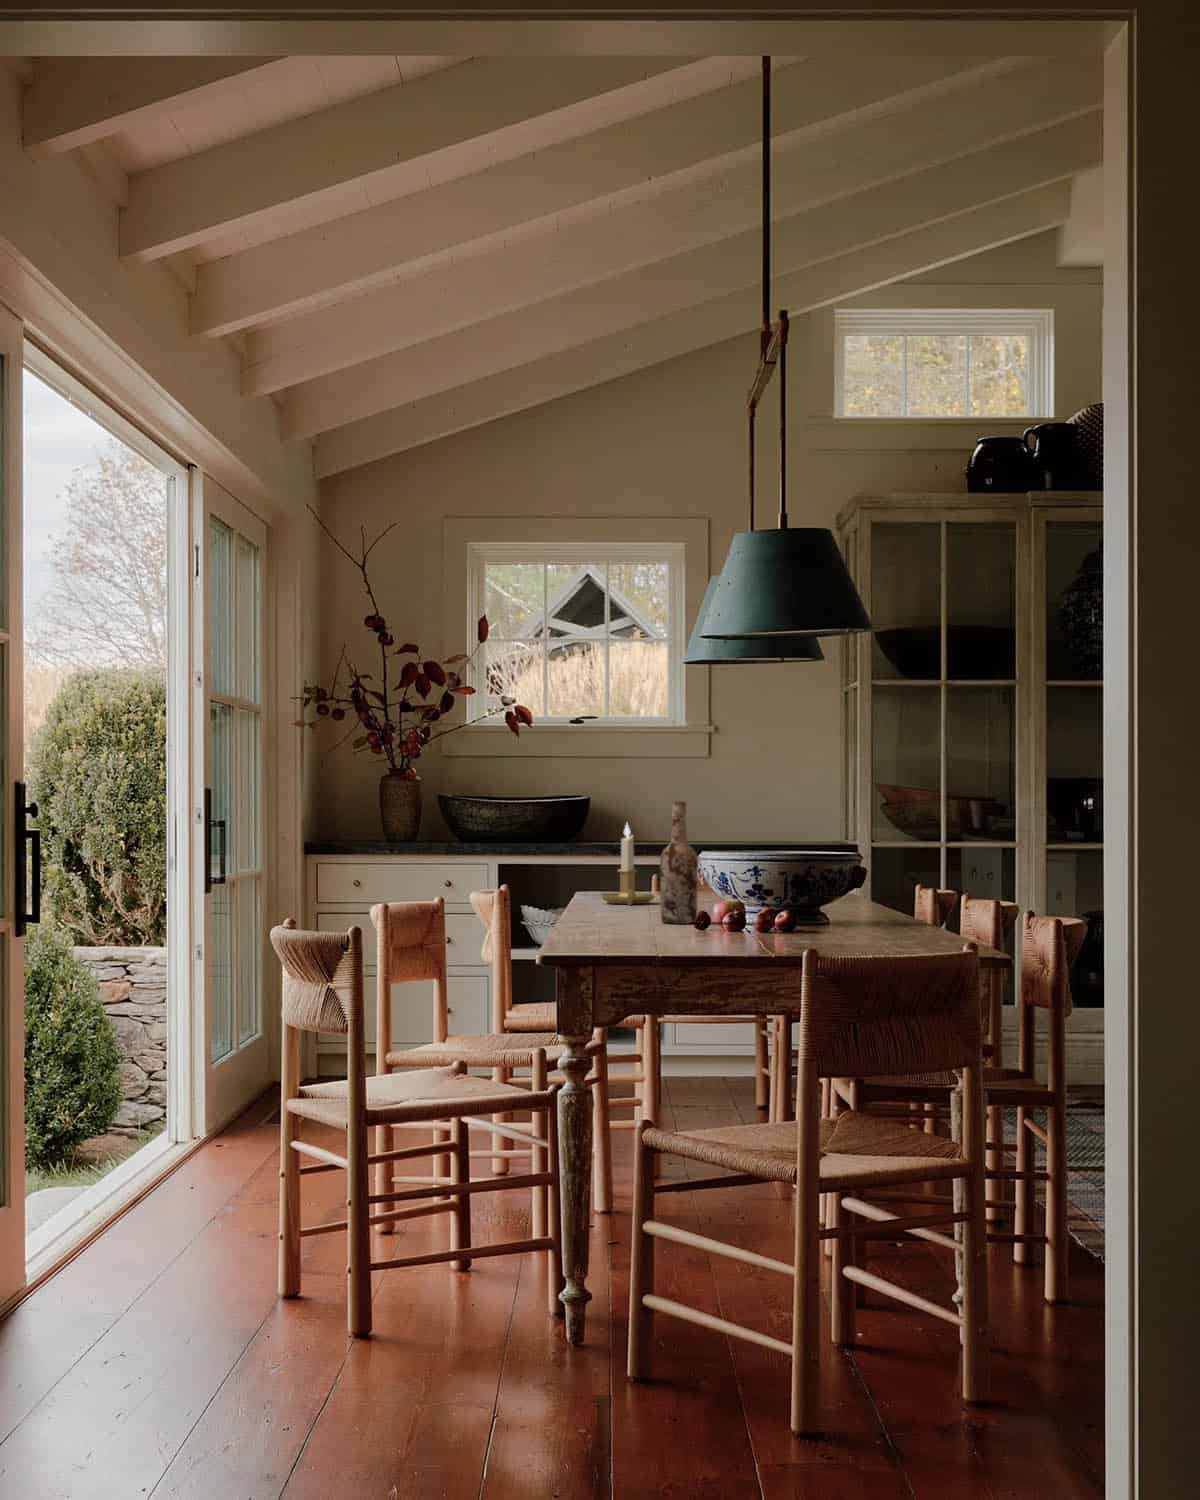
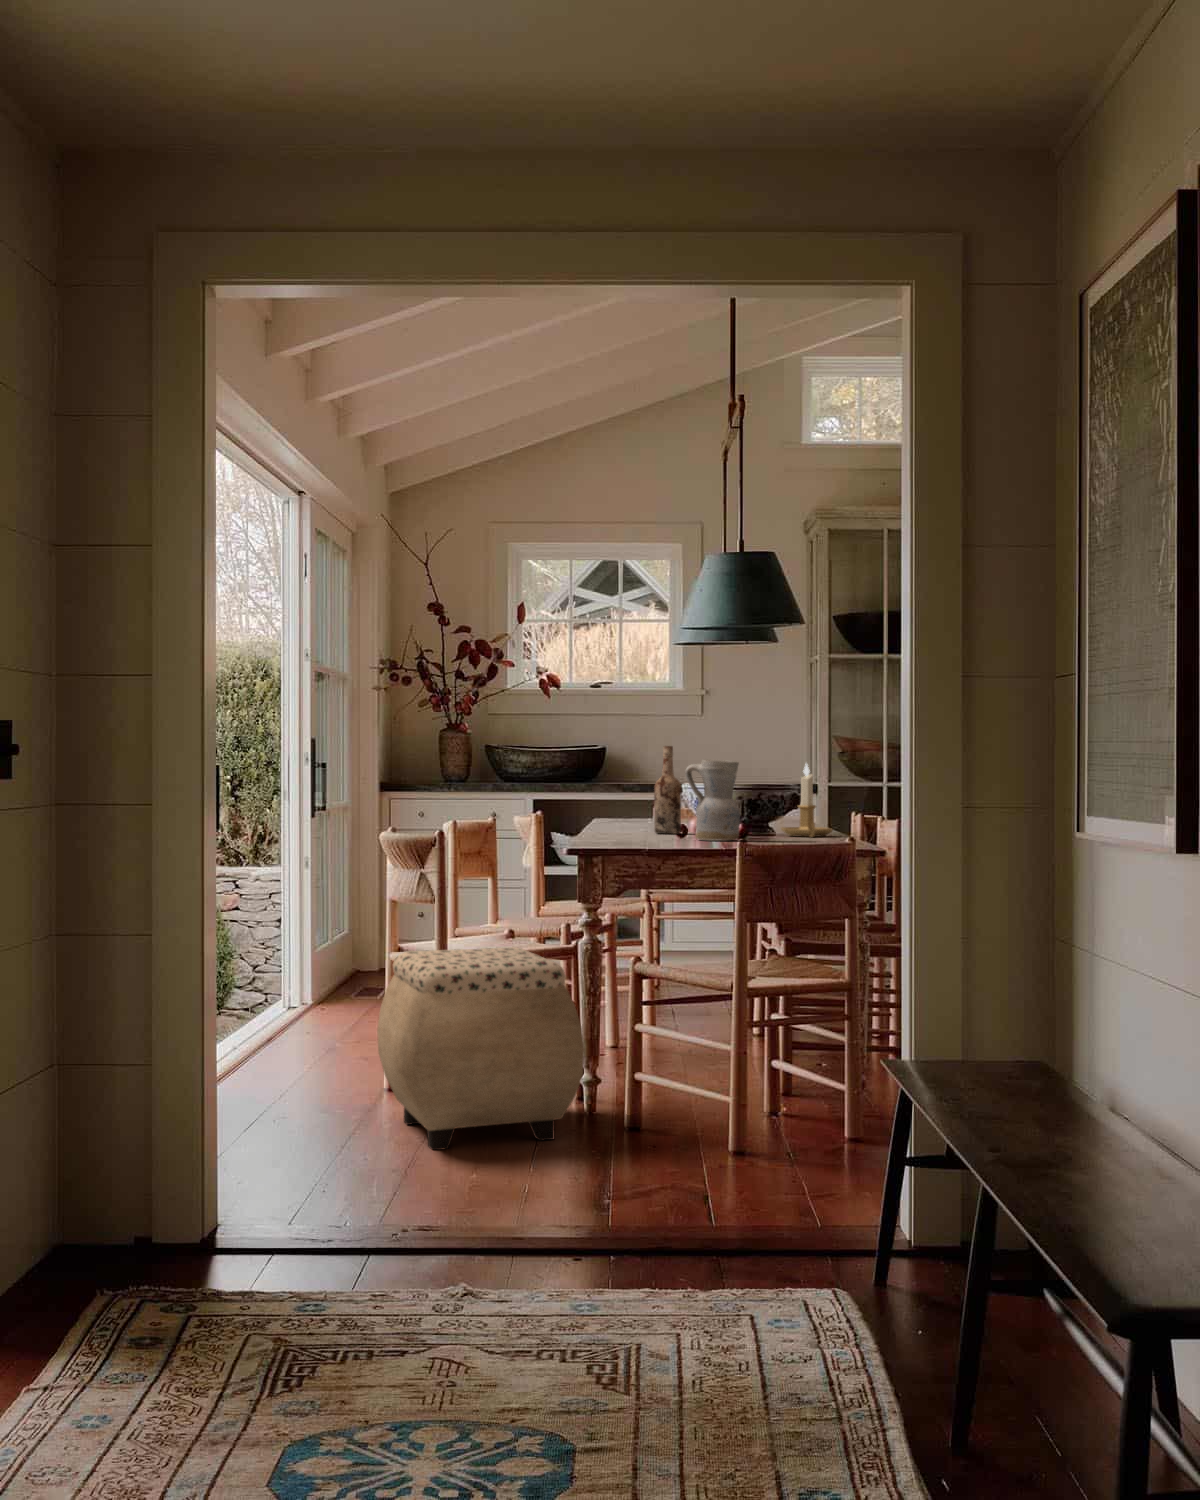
candlestick: present [601,824,654,905] -> present [781,764,833,837]
ceramic pitcher: none [710,824,790,942] -> present [685,760,740,841]
ottoman: none [258,1102,568,1442] -> present [377,947,585,1150]

